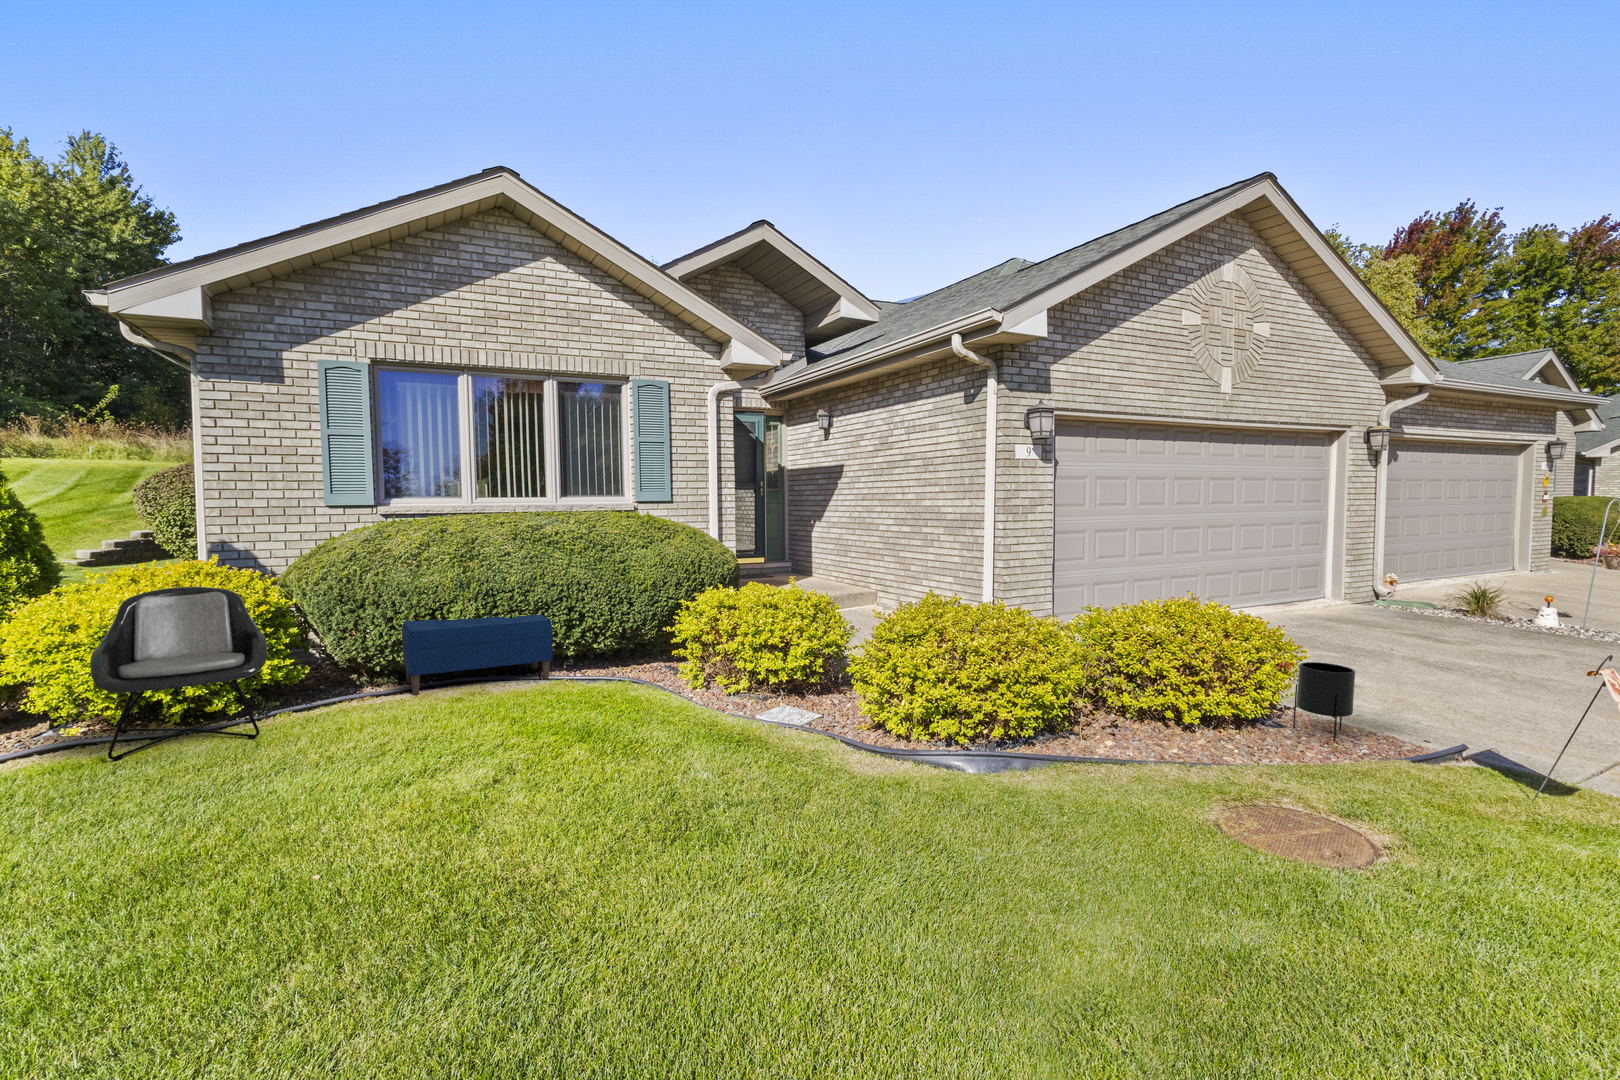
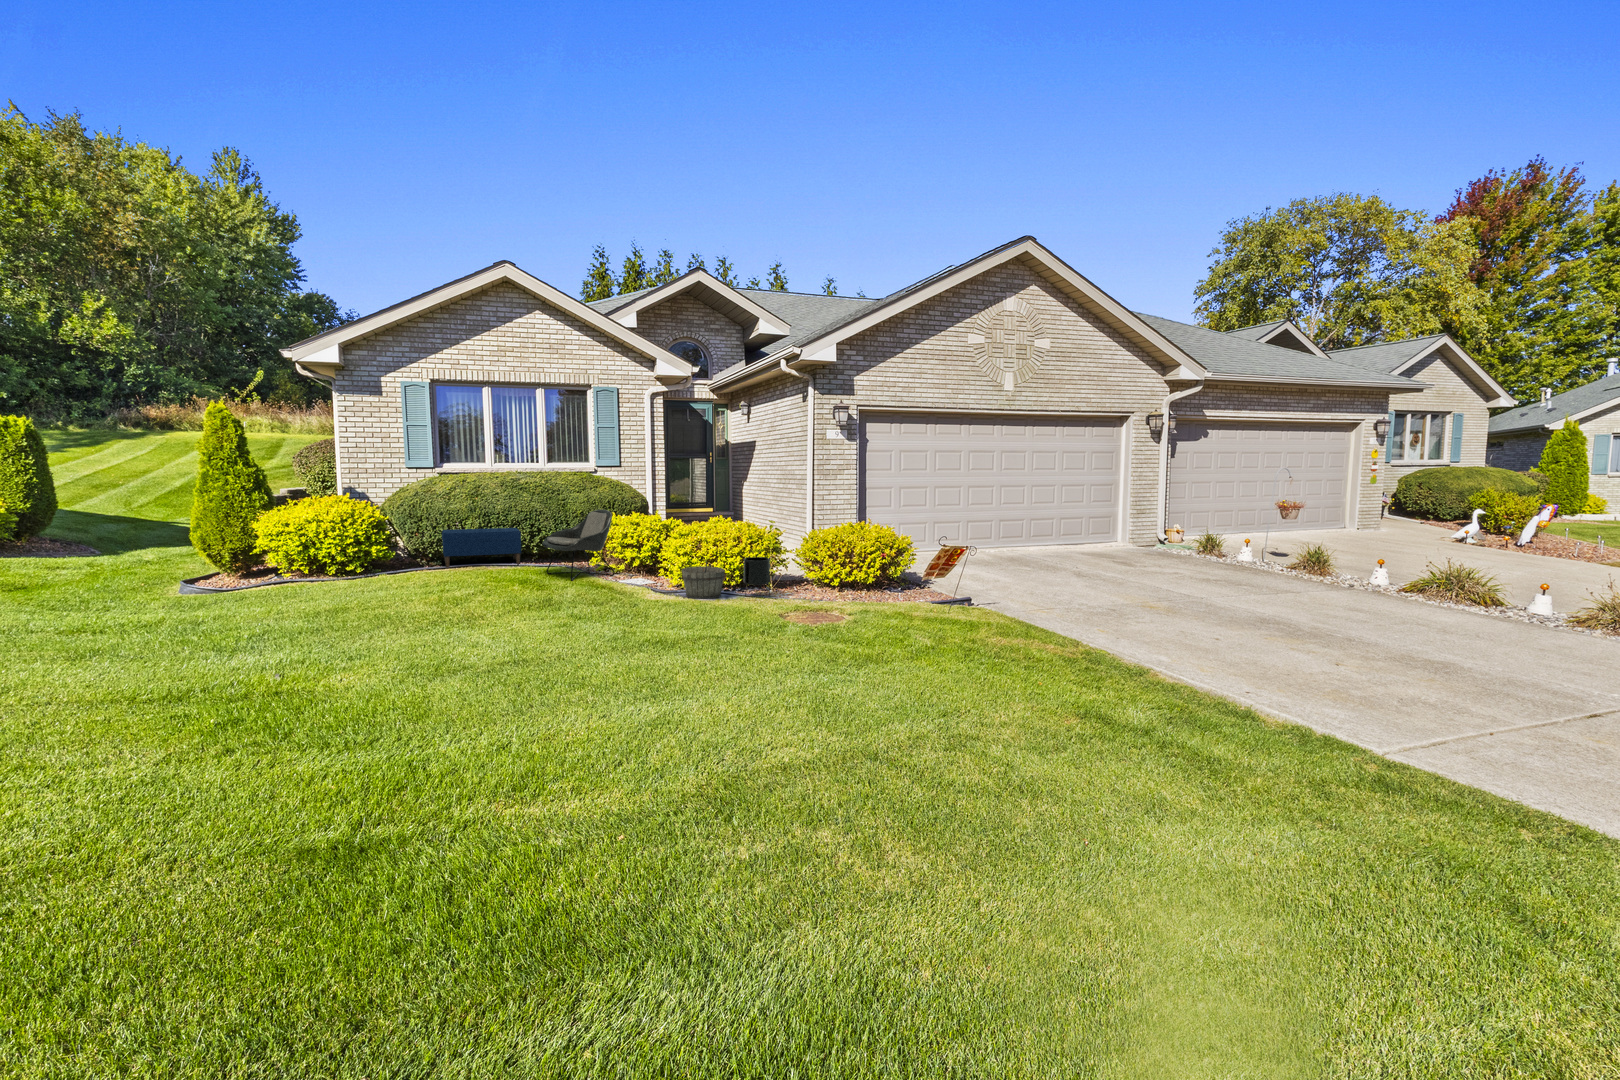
lounge chair: present [90,587,267,761] -> present [543,510,615,581]
planter: present [1293,662,1355,741] -> present [744,557,770,596]
wooden bucket: none [953,691,1046,779] -> present [682,560,725,599]

